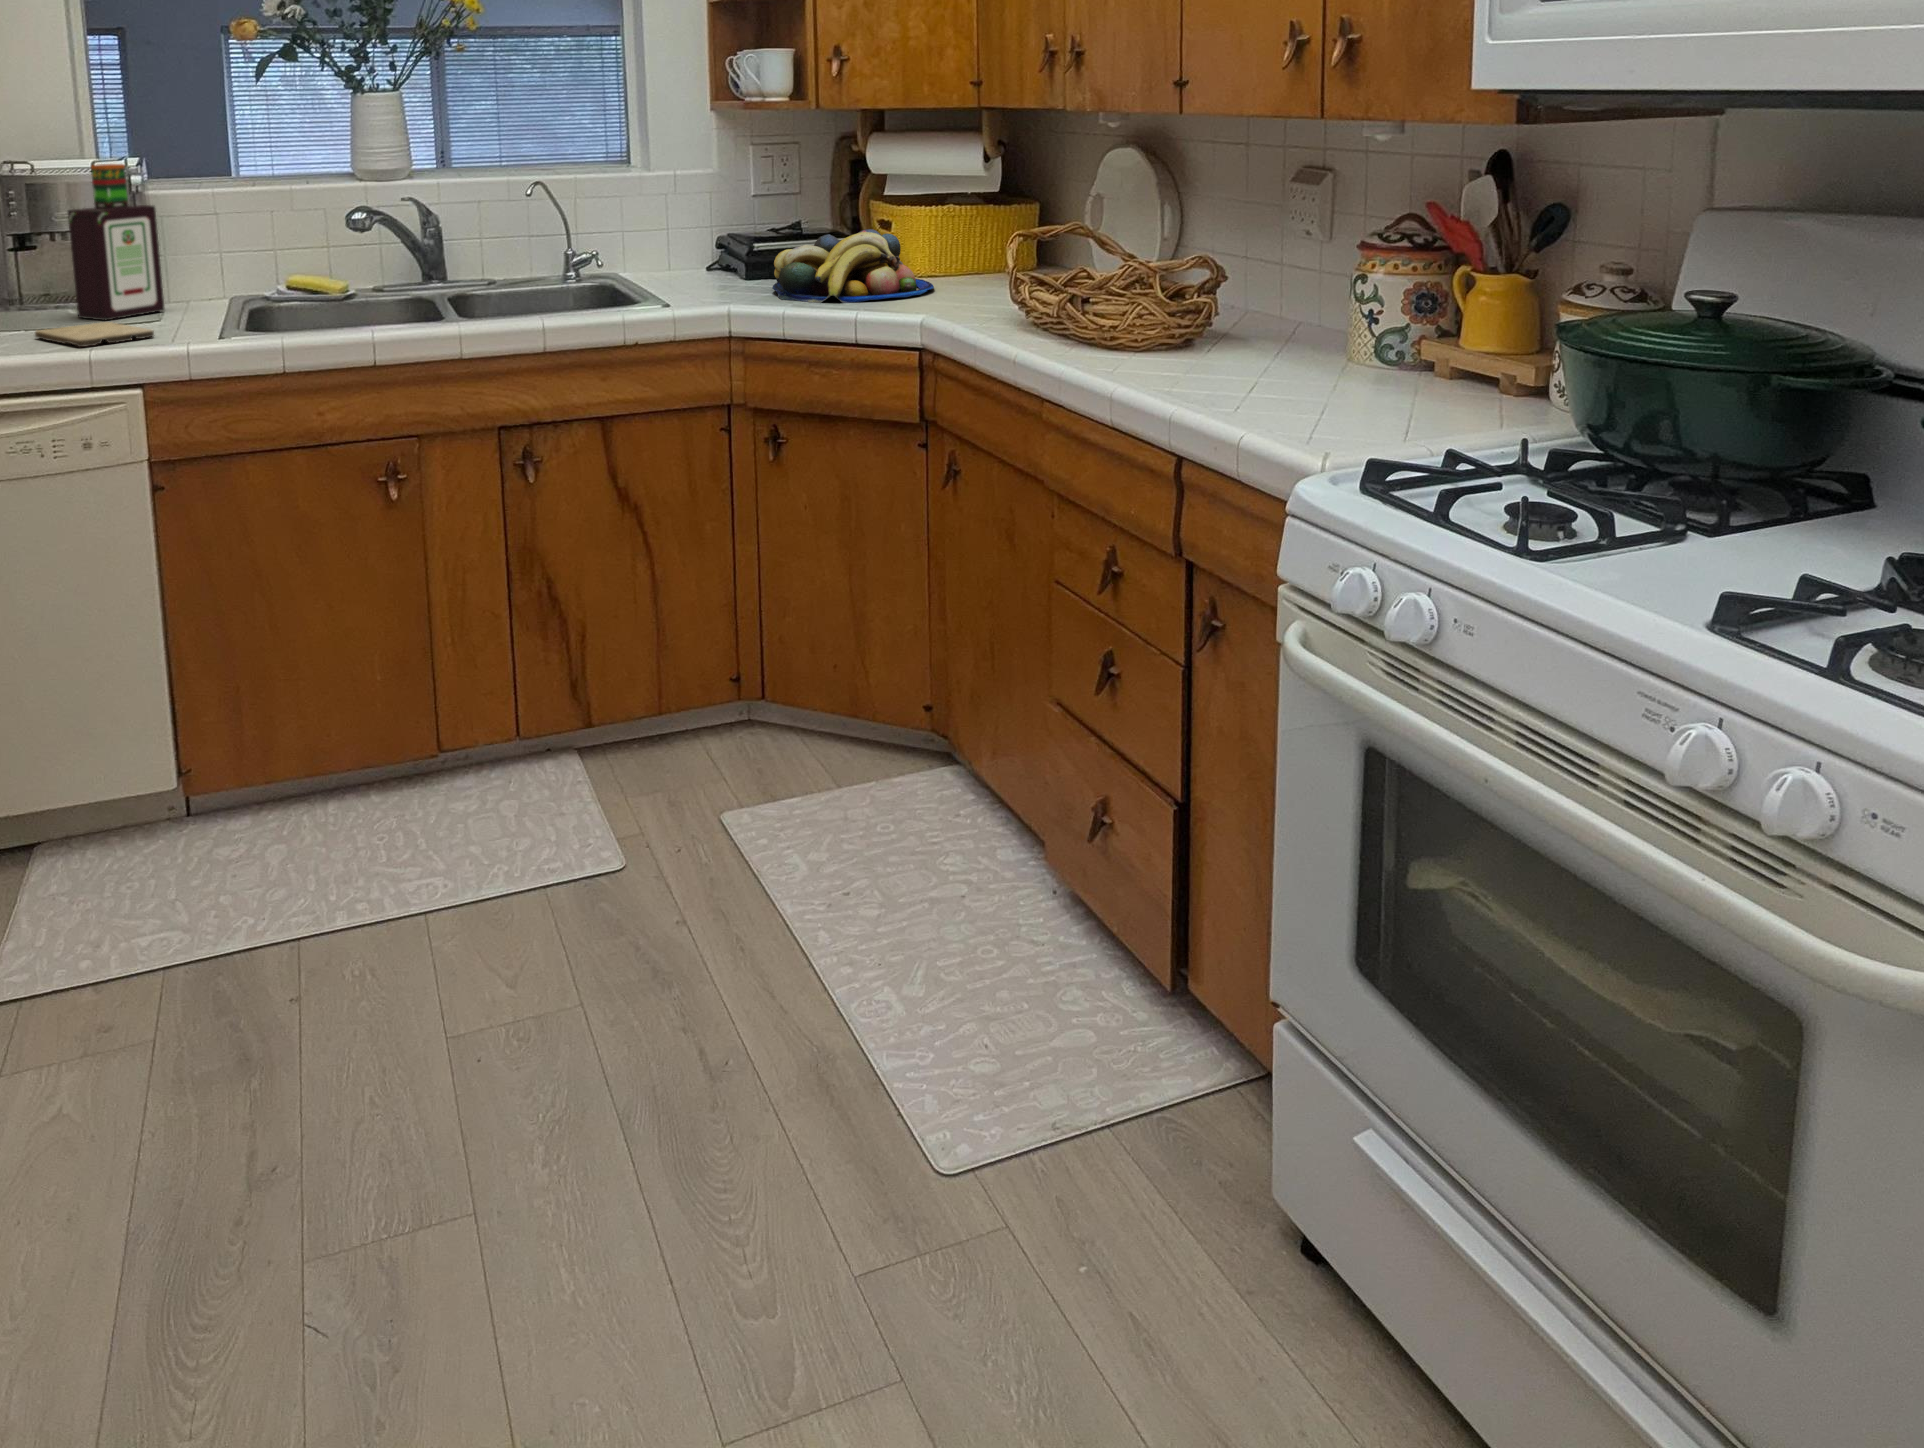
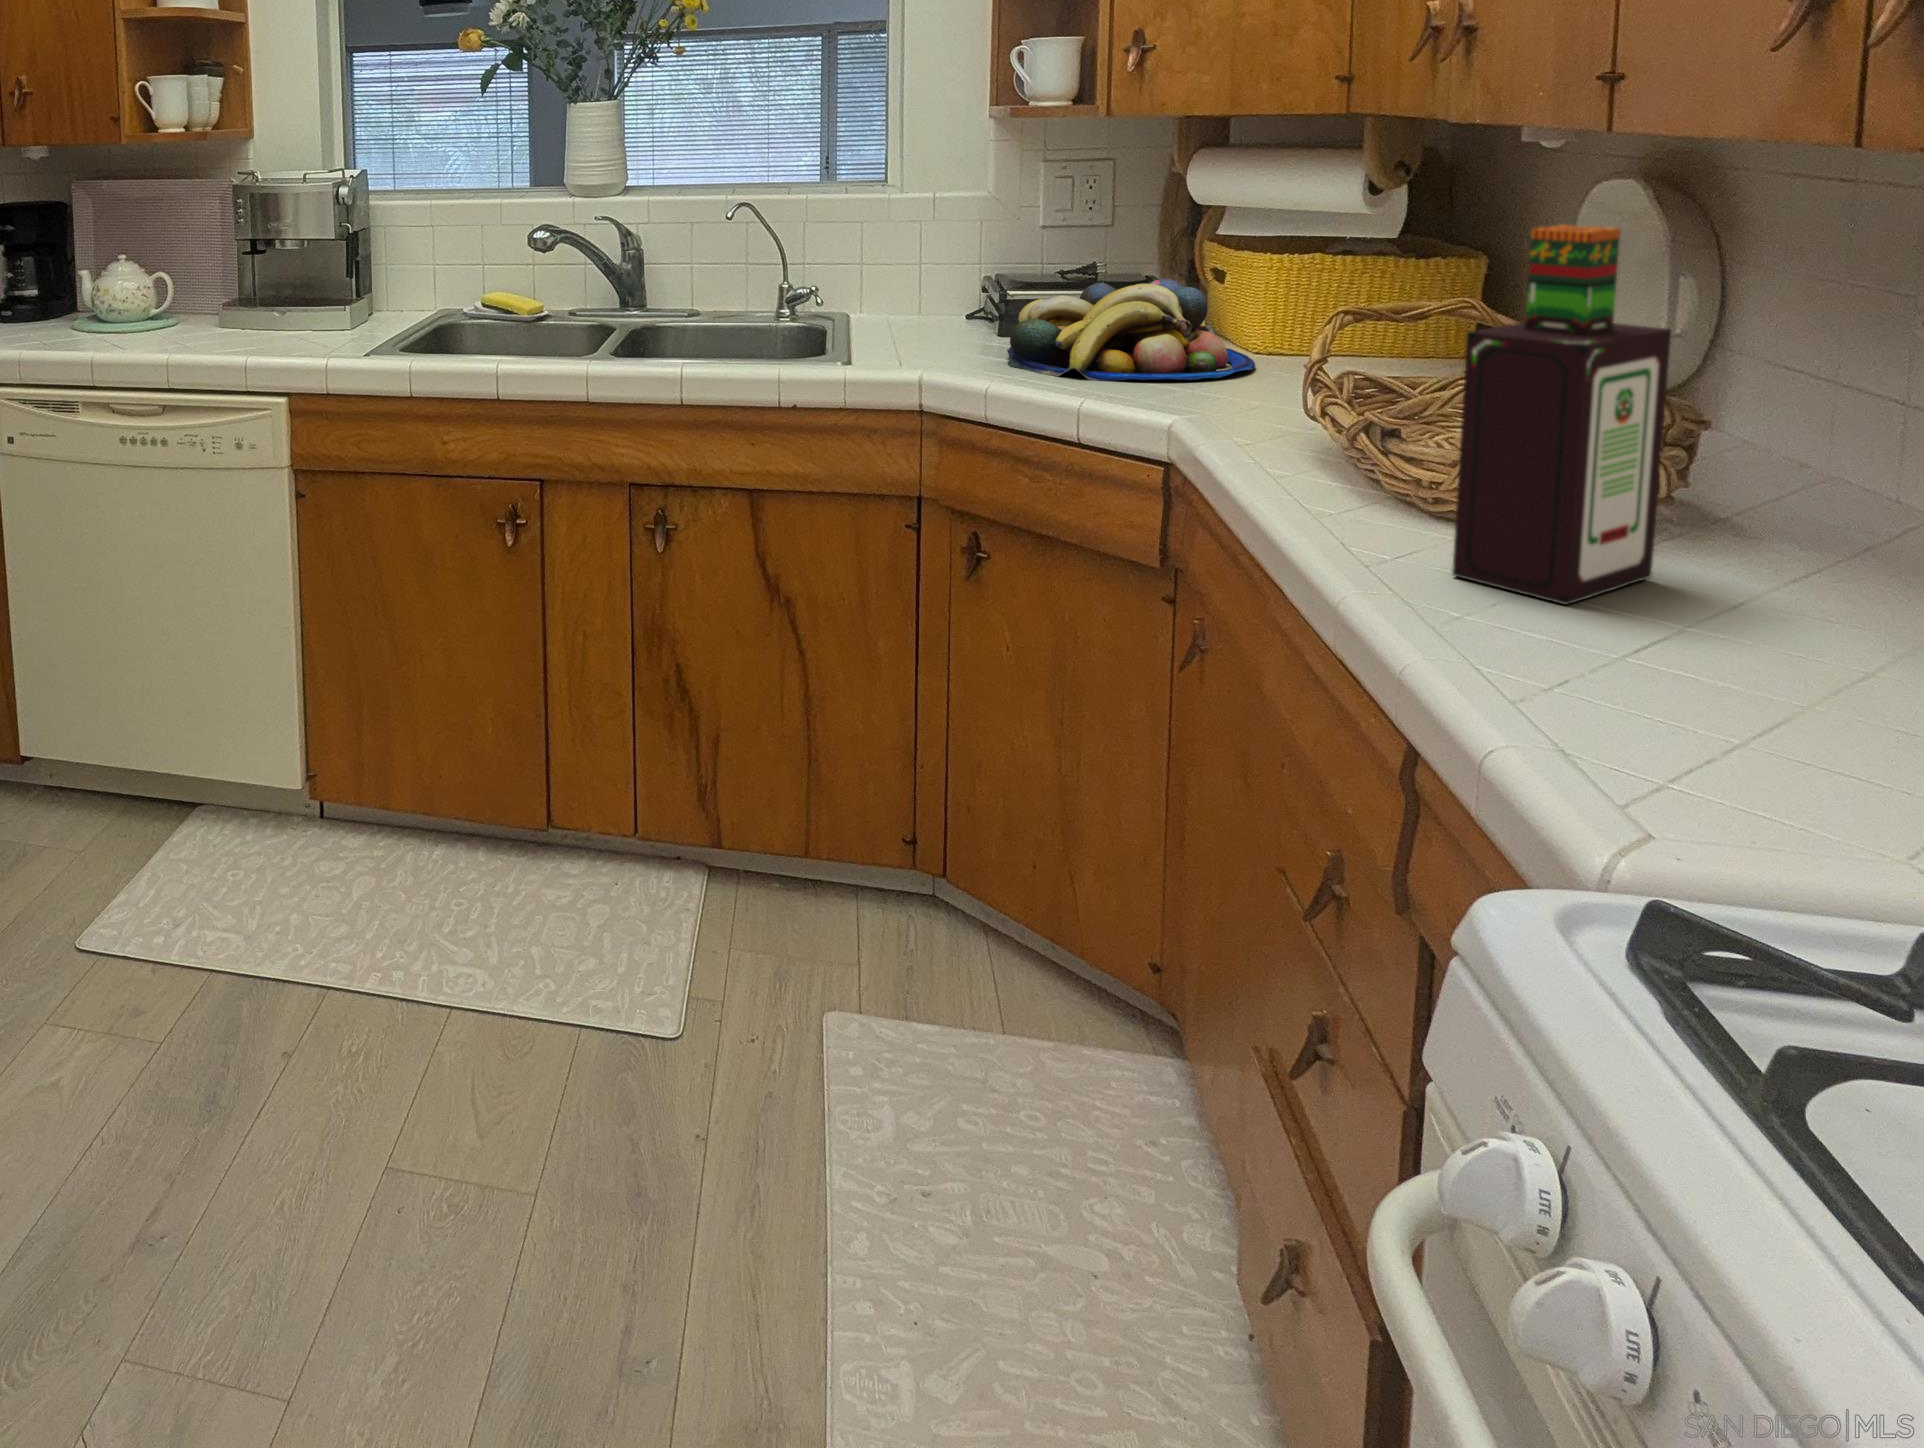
bottle: present [68,164,164,320] -> present [1452,225,1671,605]
cutting board: present [35,322,154,347] -> none [231,329,317,355]

